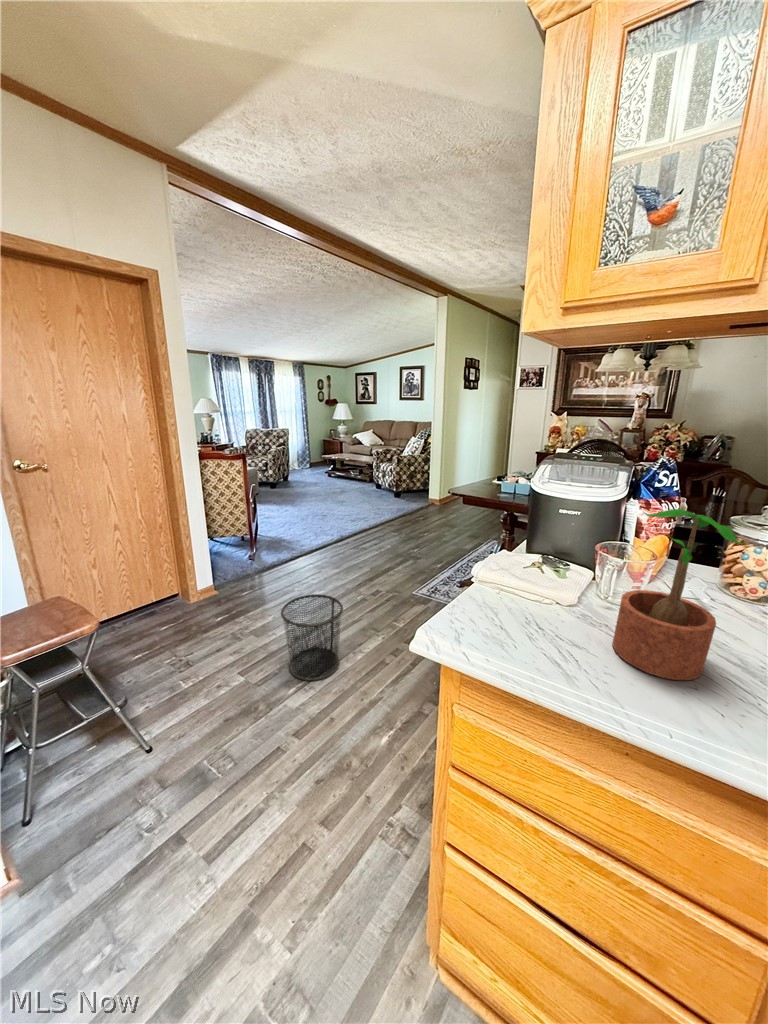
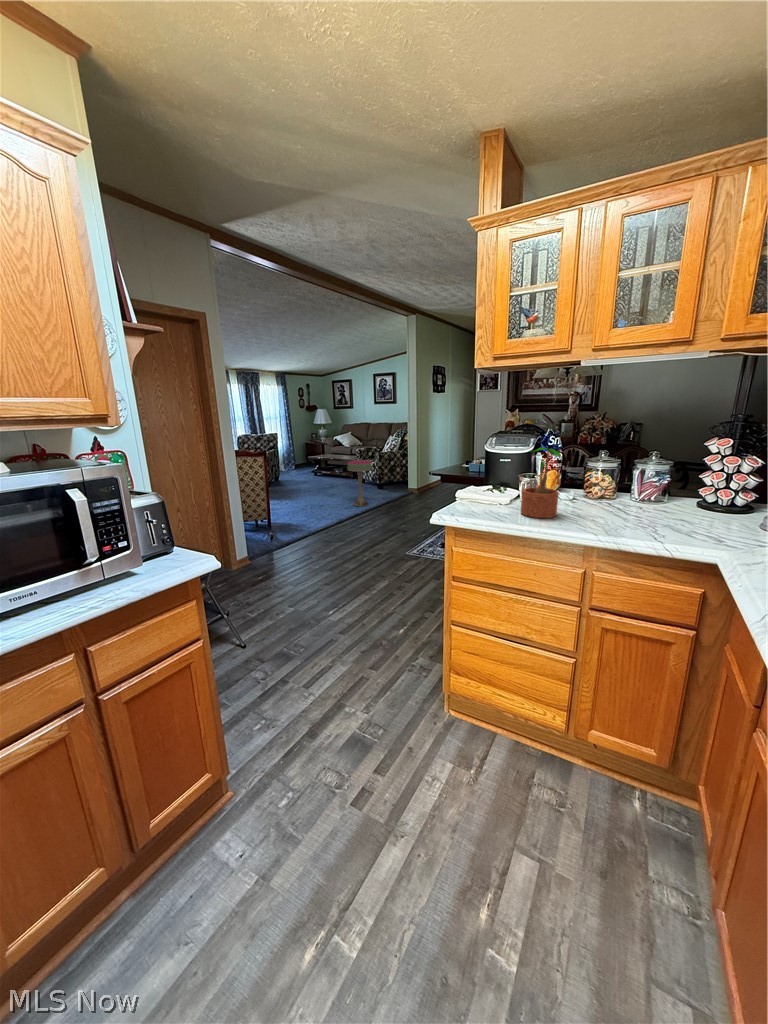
bar stool: none [357,464,385,518] -> present [347,460,372,506]
waste bin: present [281,594,343,681] -> none [319,548,363,607]

